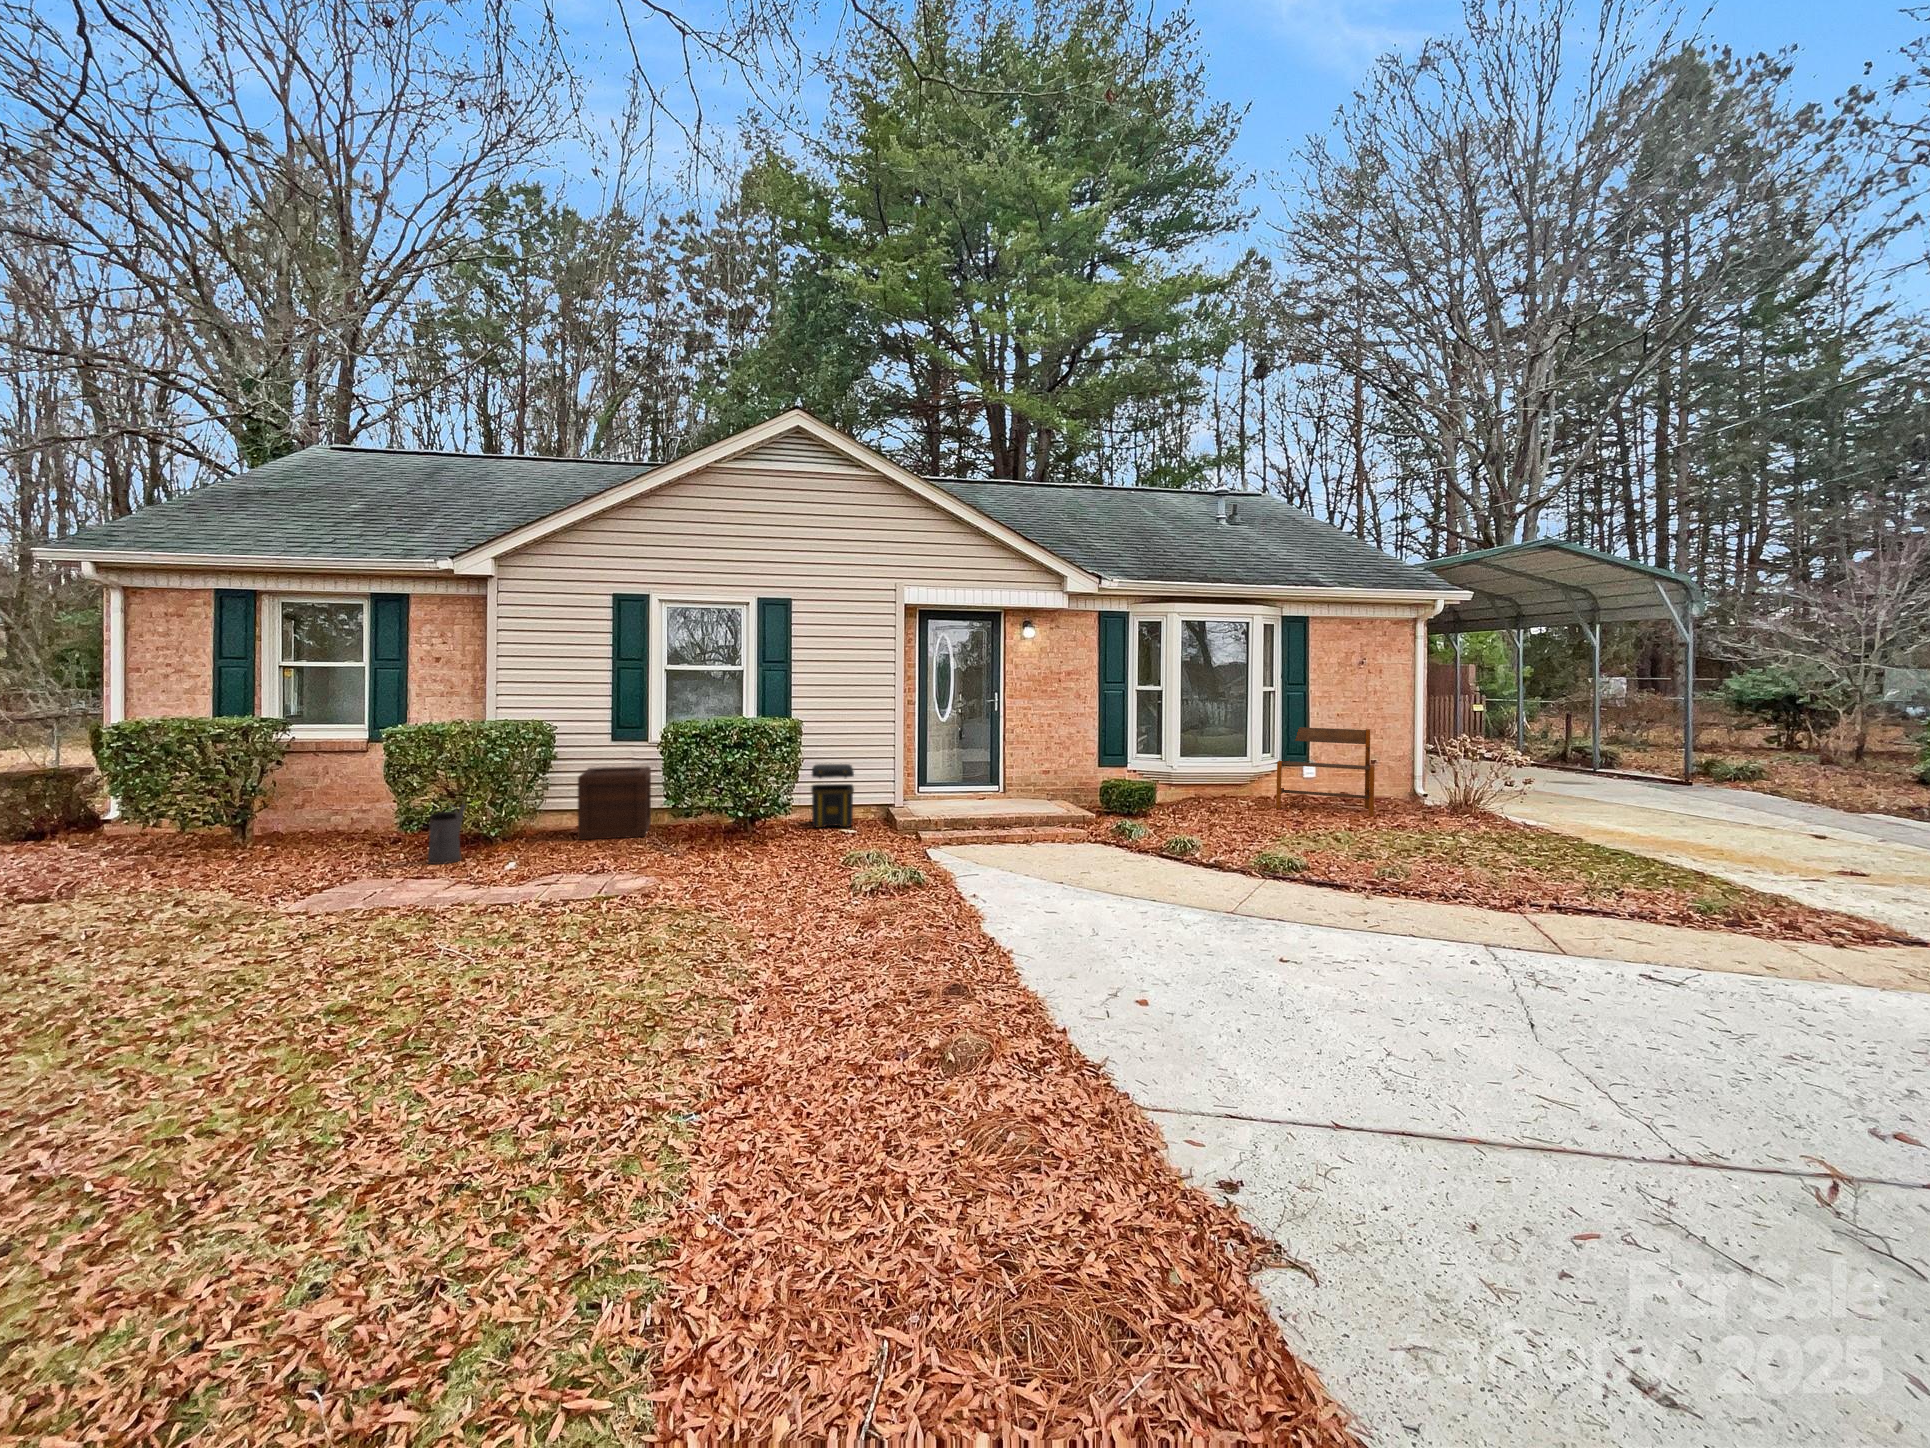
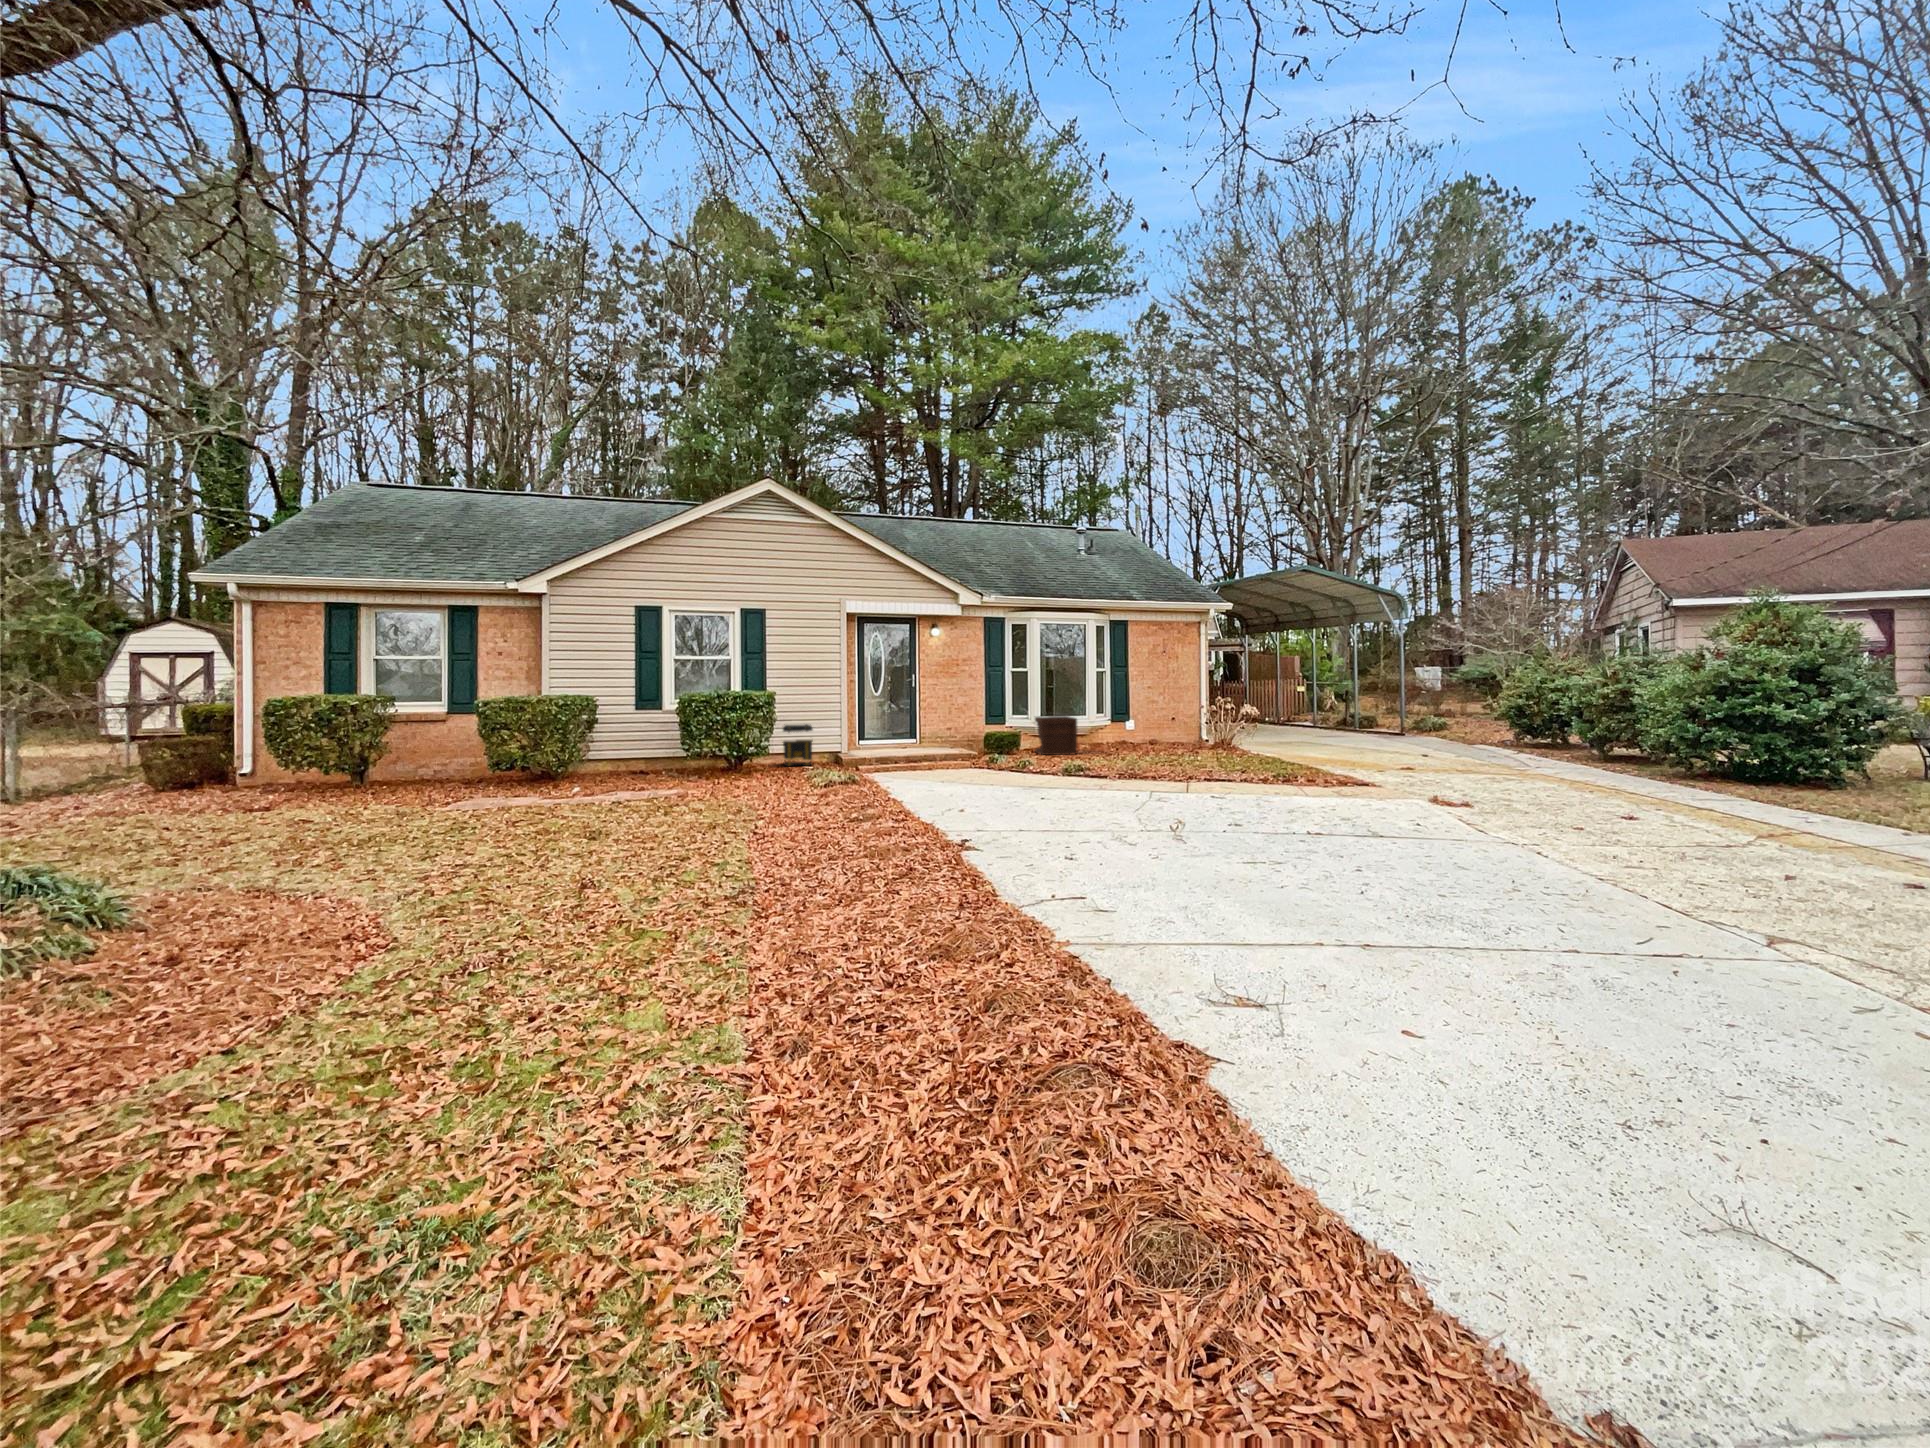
bench: present [1276,727,1375,816] -> none [1105,695,1168,752]
wooden crate: present [578,766,651,840] -> present [1035,716,1077,755]
watering can: present [427,803,466,864] -> none [520,746,544,788]

